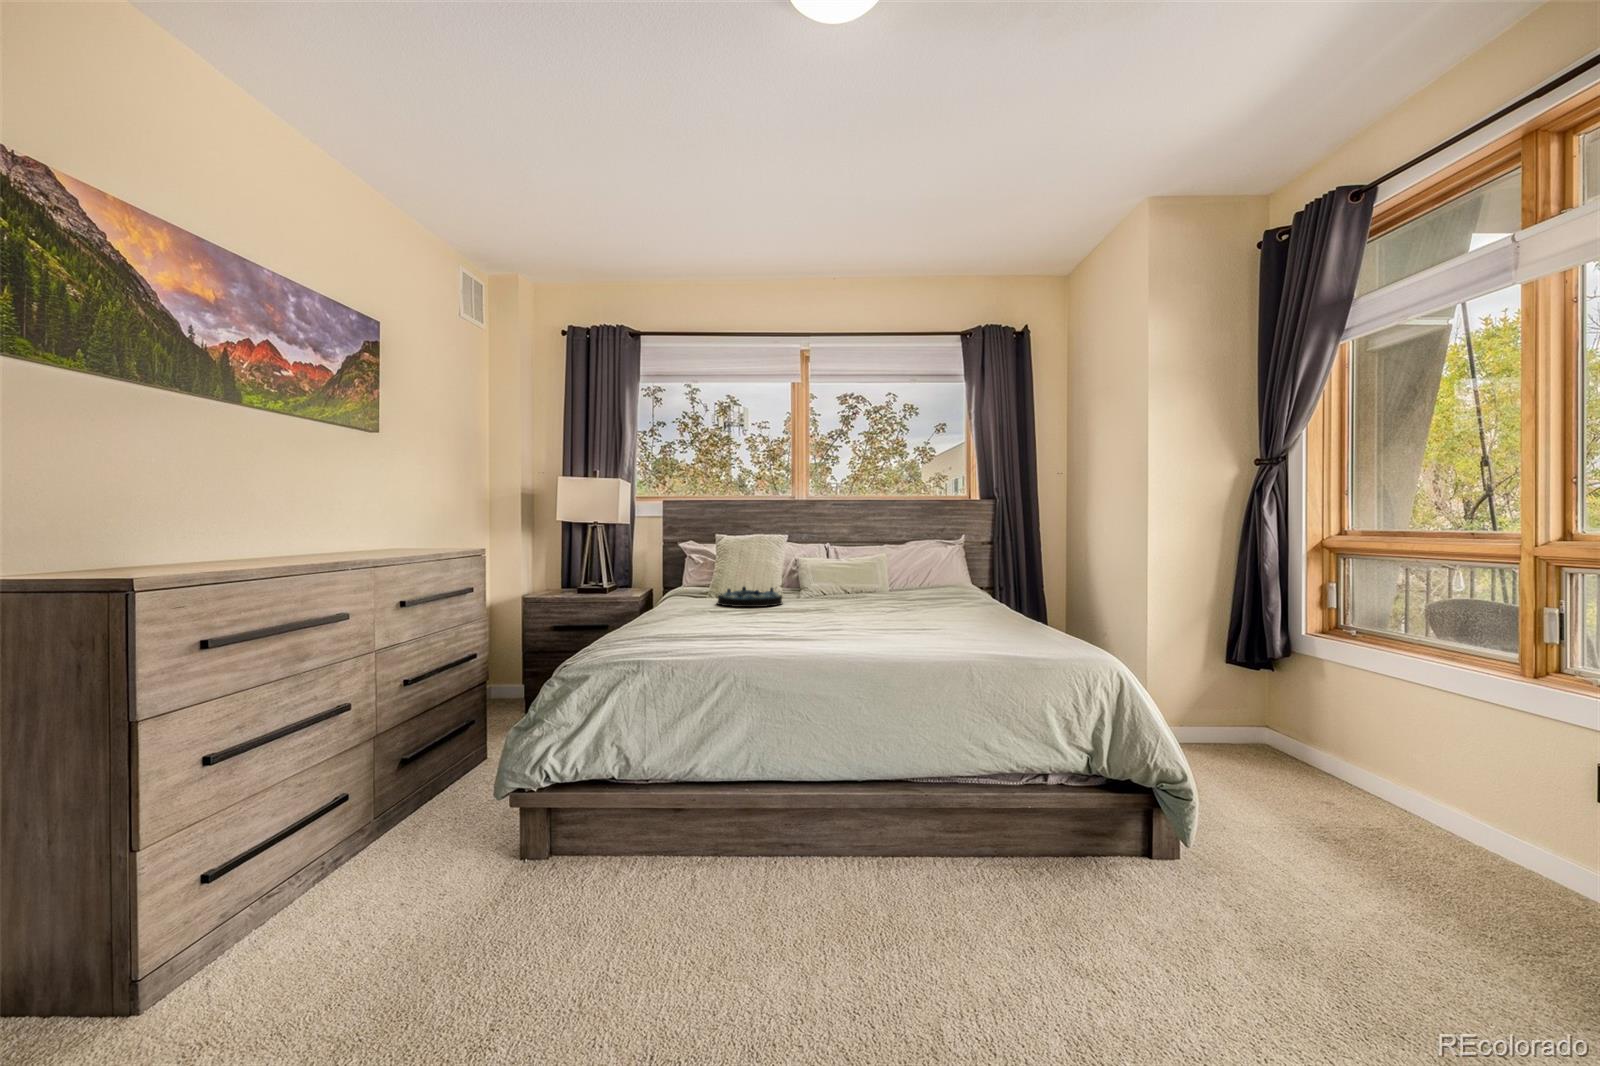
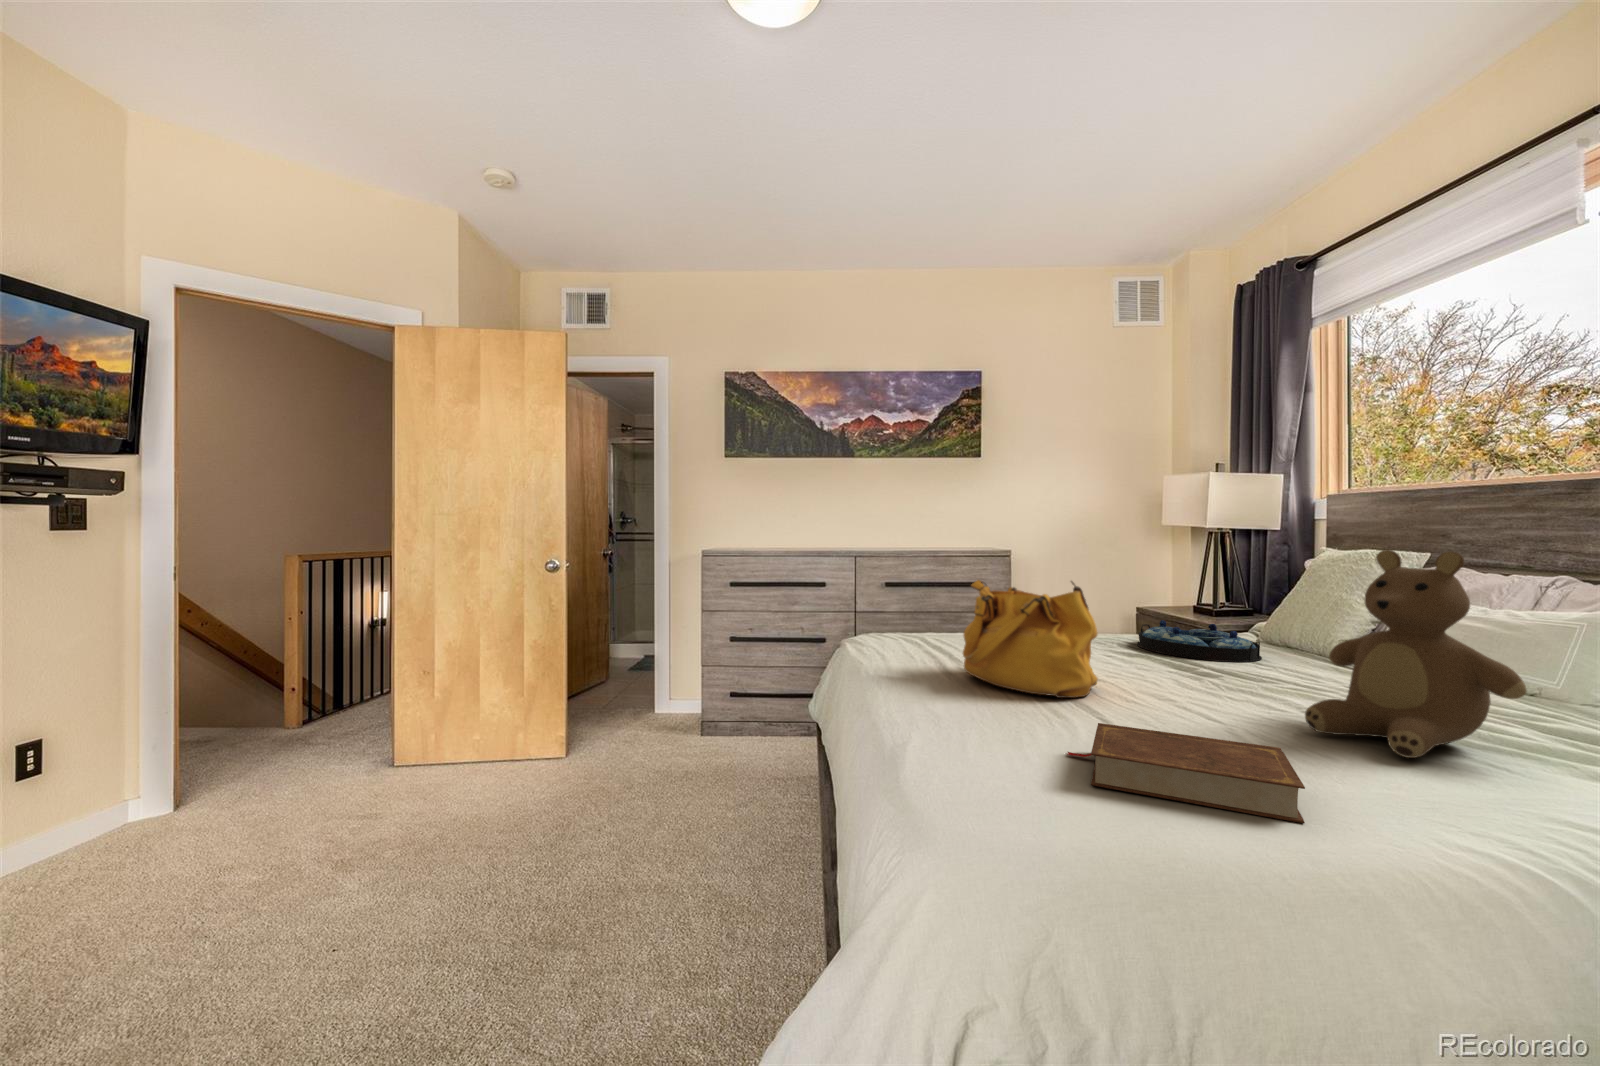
teddy bear: none [891,541,948,613] -> present [1305,549,1527,758]
handbag: none [804,563,883,632] -> present [963,580,1098,698]
book: none [963,612,1015,636] -> present [1067,723,1305,823]

